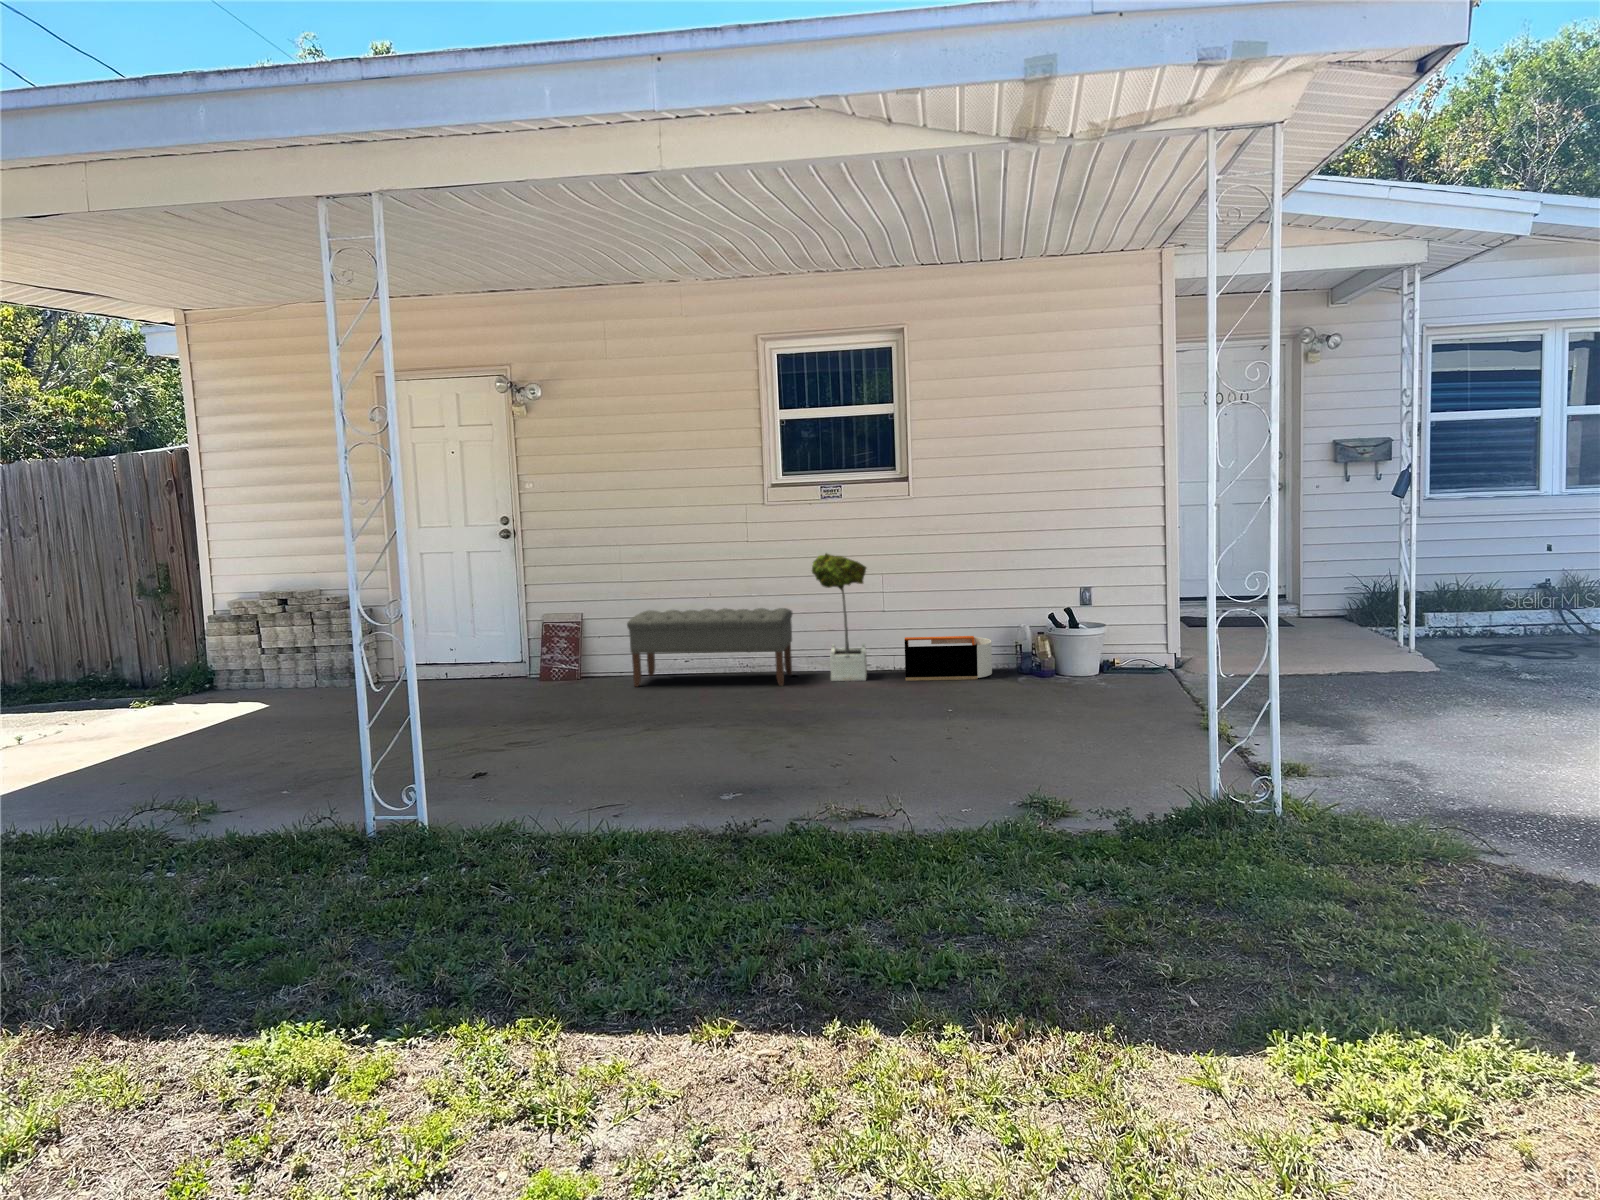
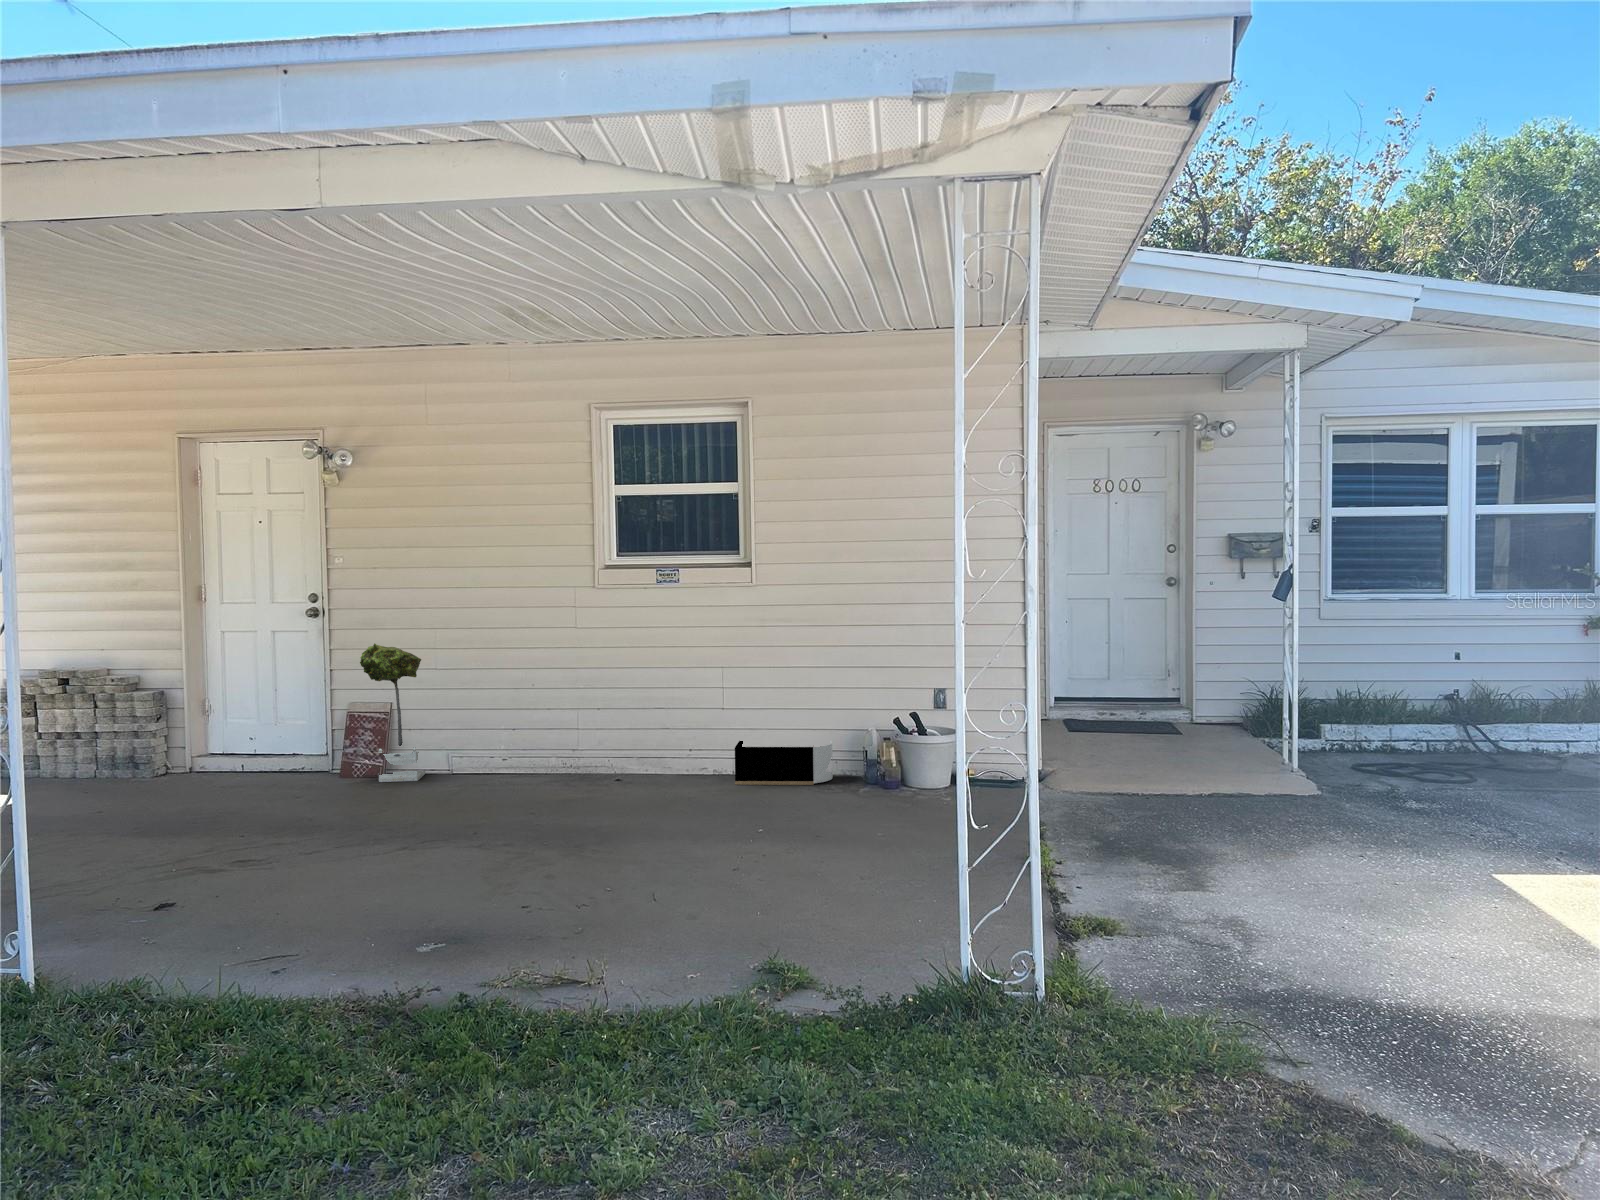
potted tree: present [812,553,867,681] -> present [360,643,426,782]
bench: present [627,608,792,687] -> none [432,700,620,787]

